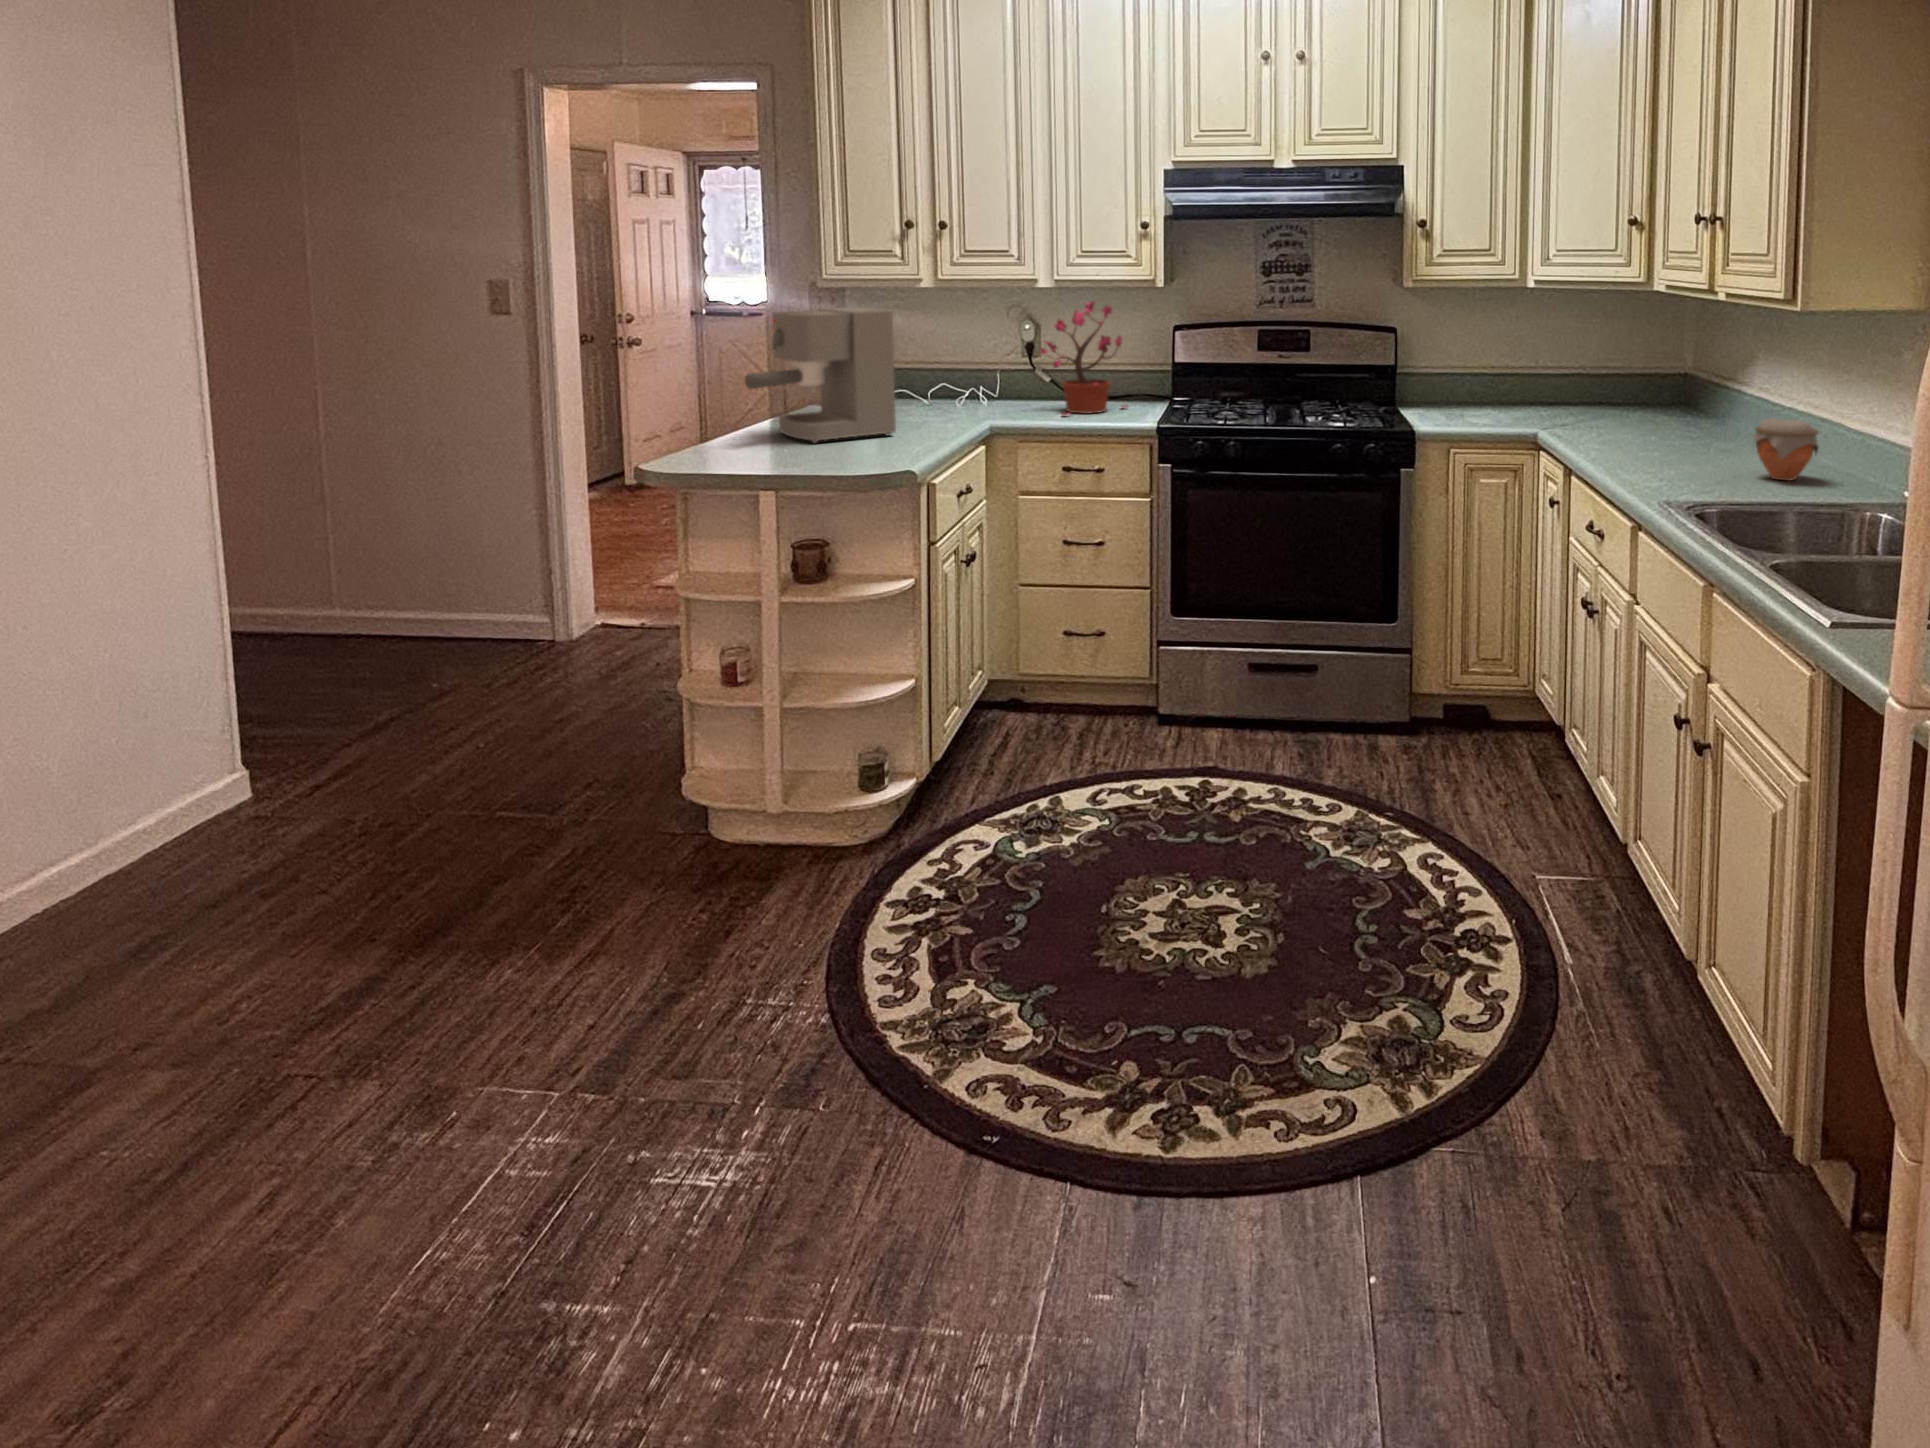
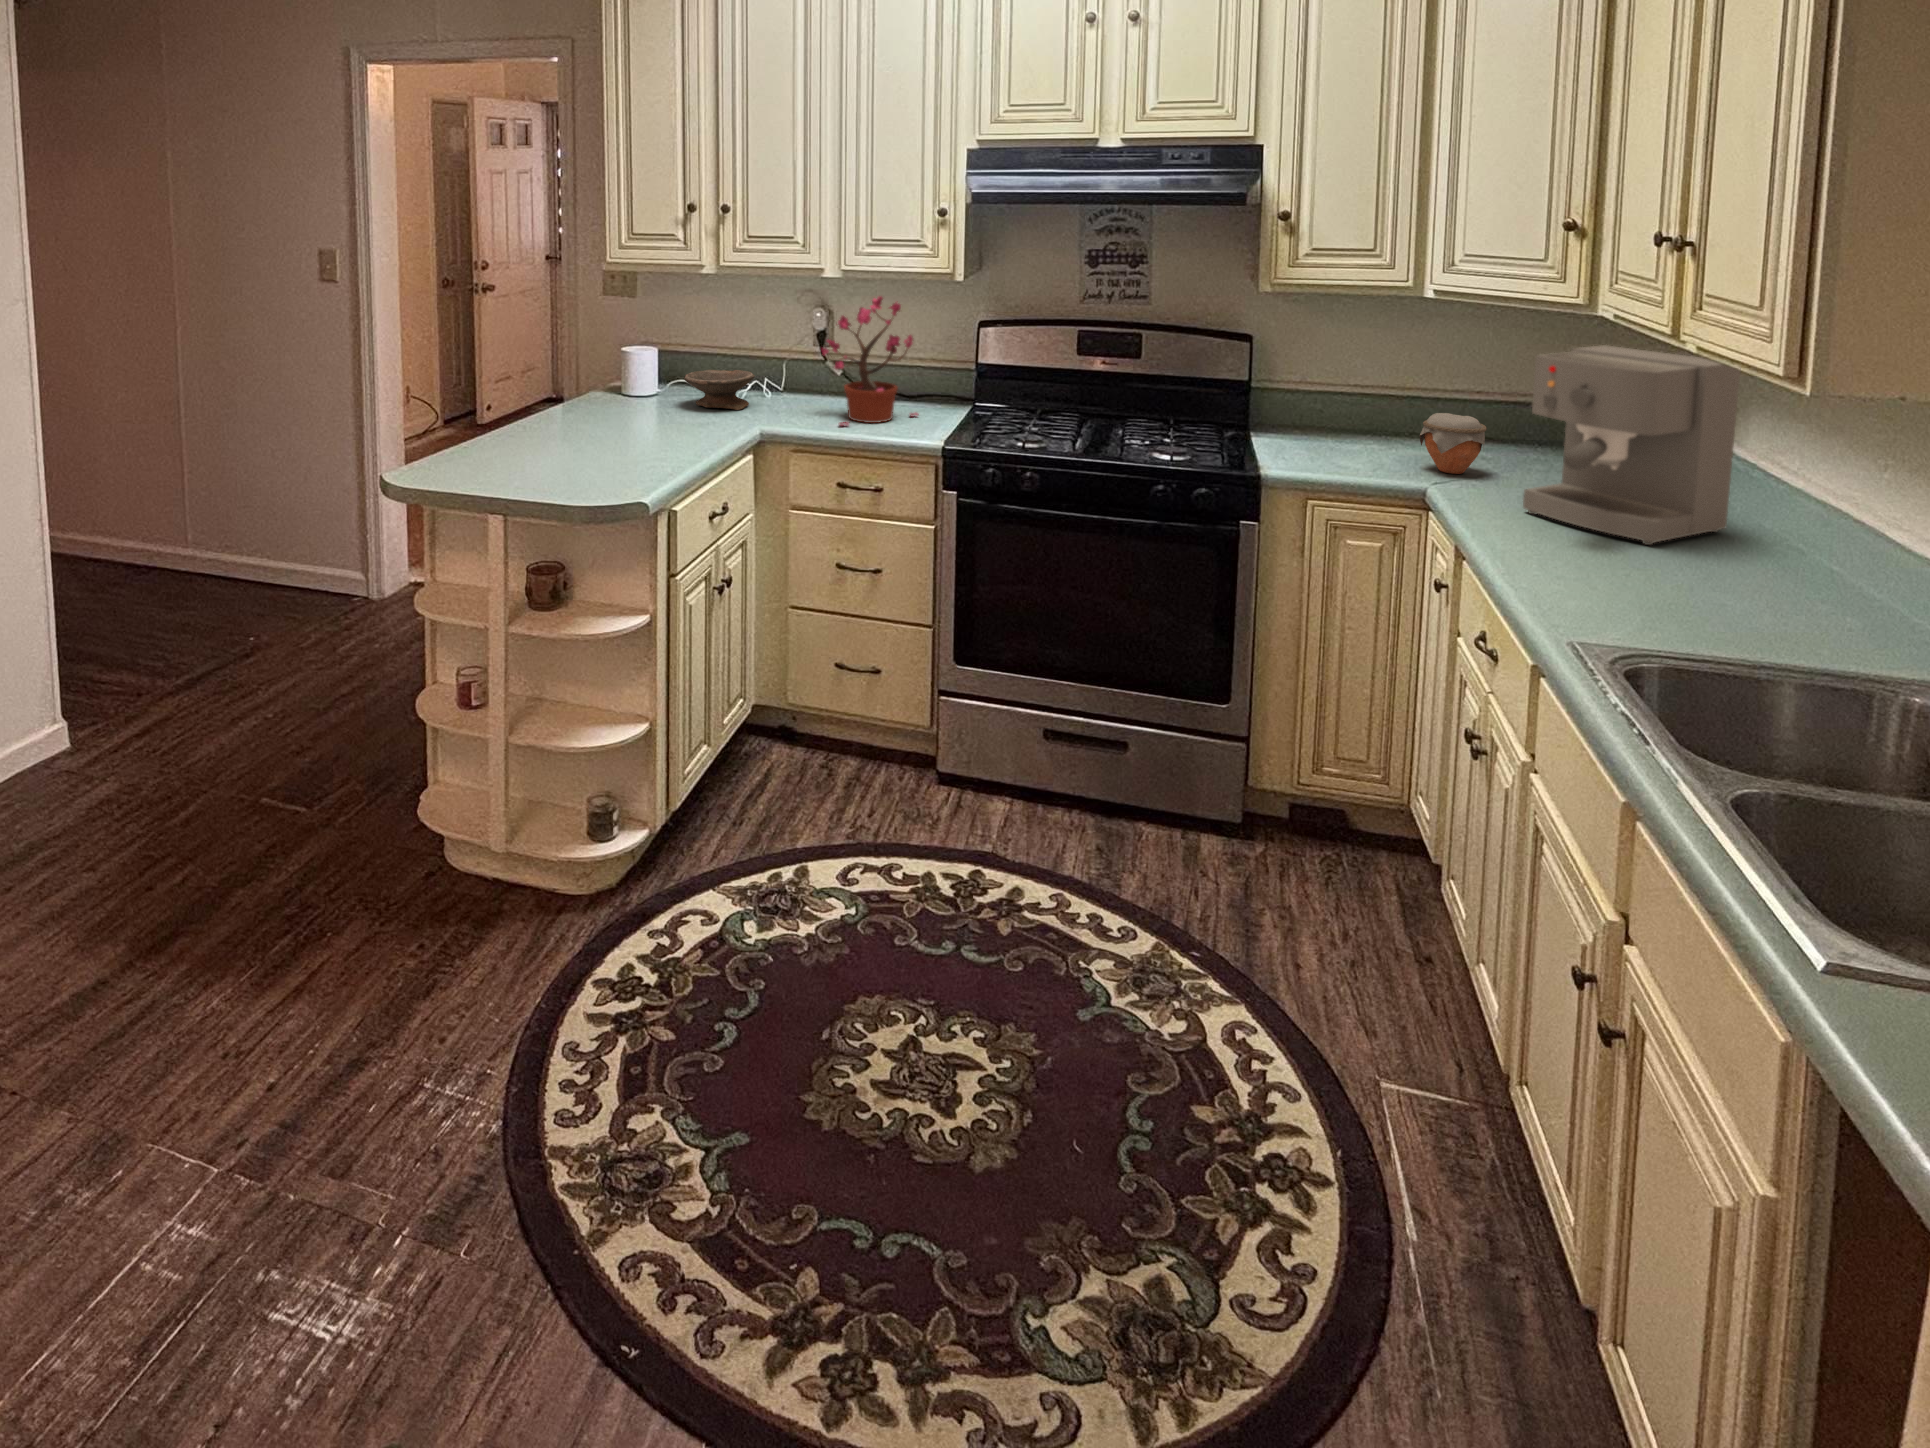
coffee maker: present [745,308,896,443] -> present [1523,345,1740,545]
bowl: none [908,376,976,410] -> present [684,370,755,410]
jar: present [1753,418,1819,481] -> present [1420,413,1487,474]

